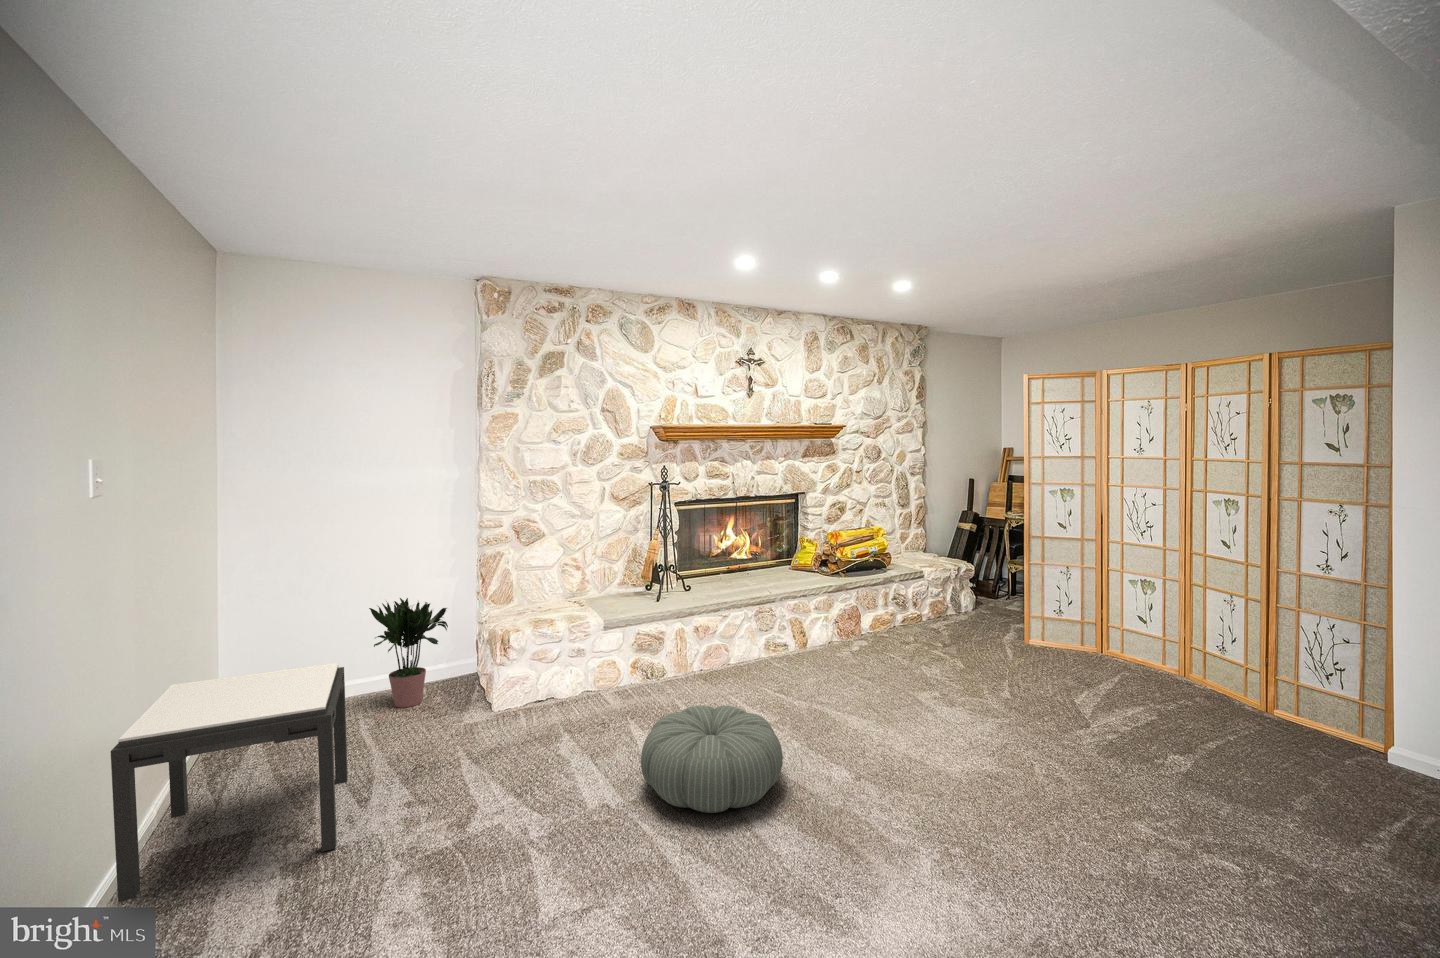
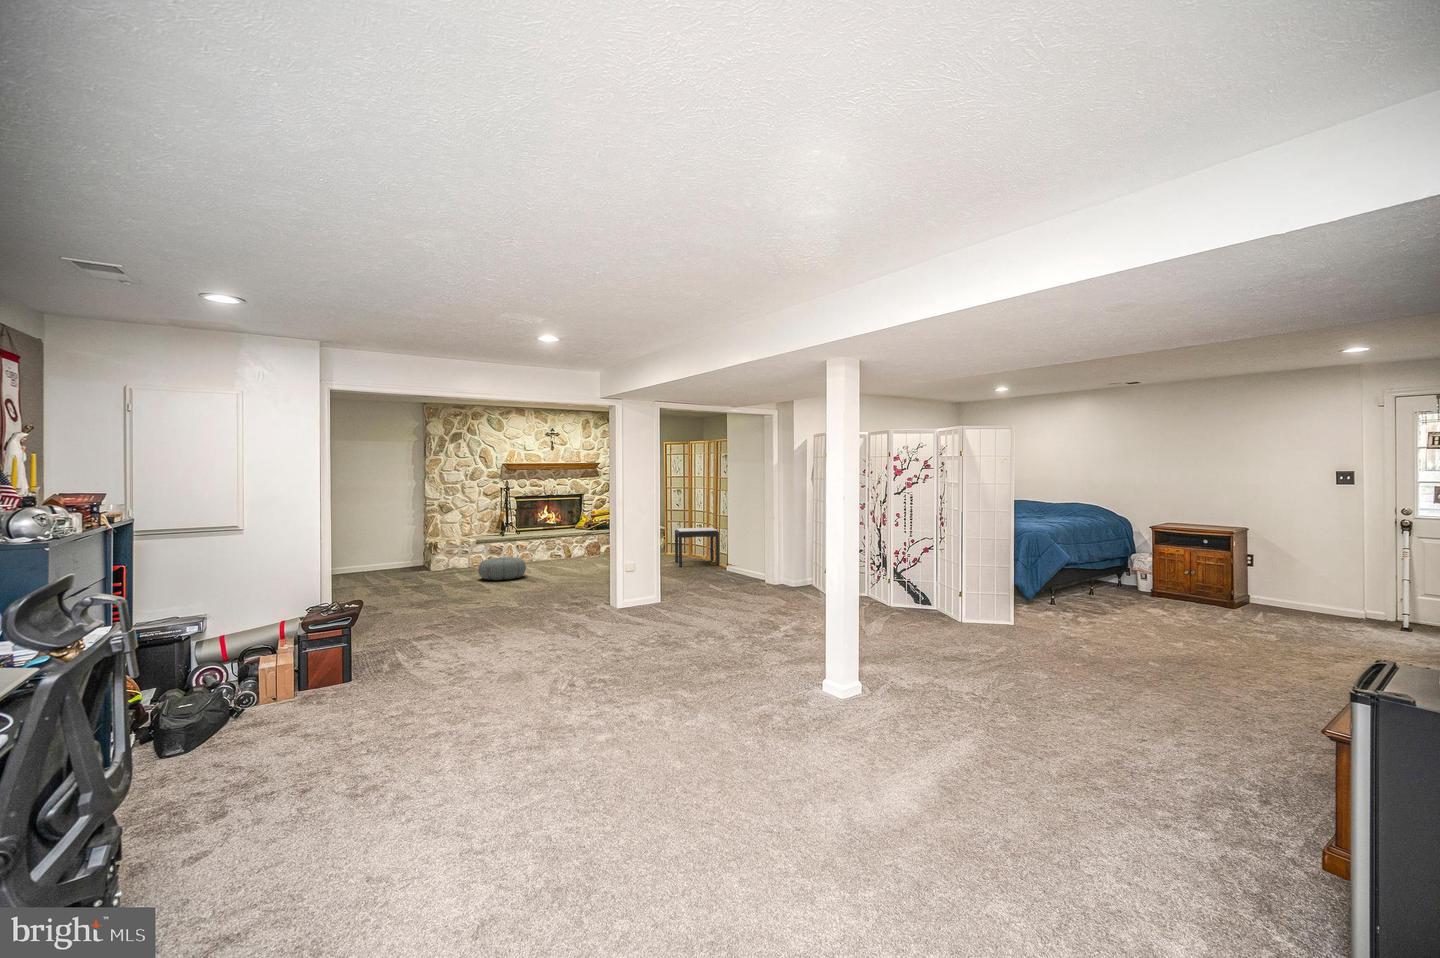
potted plant: present [369,598,448,708] -> none [381,531,414,573]
side table: present [111,663,348,902] -> present [675,528,719,567]

